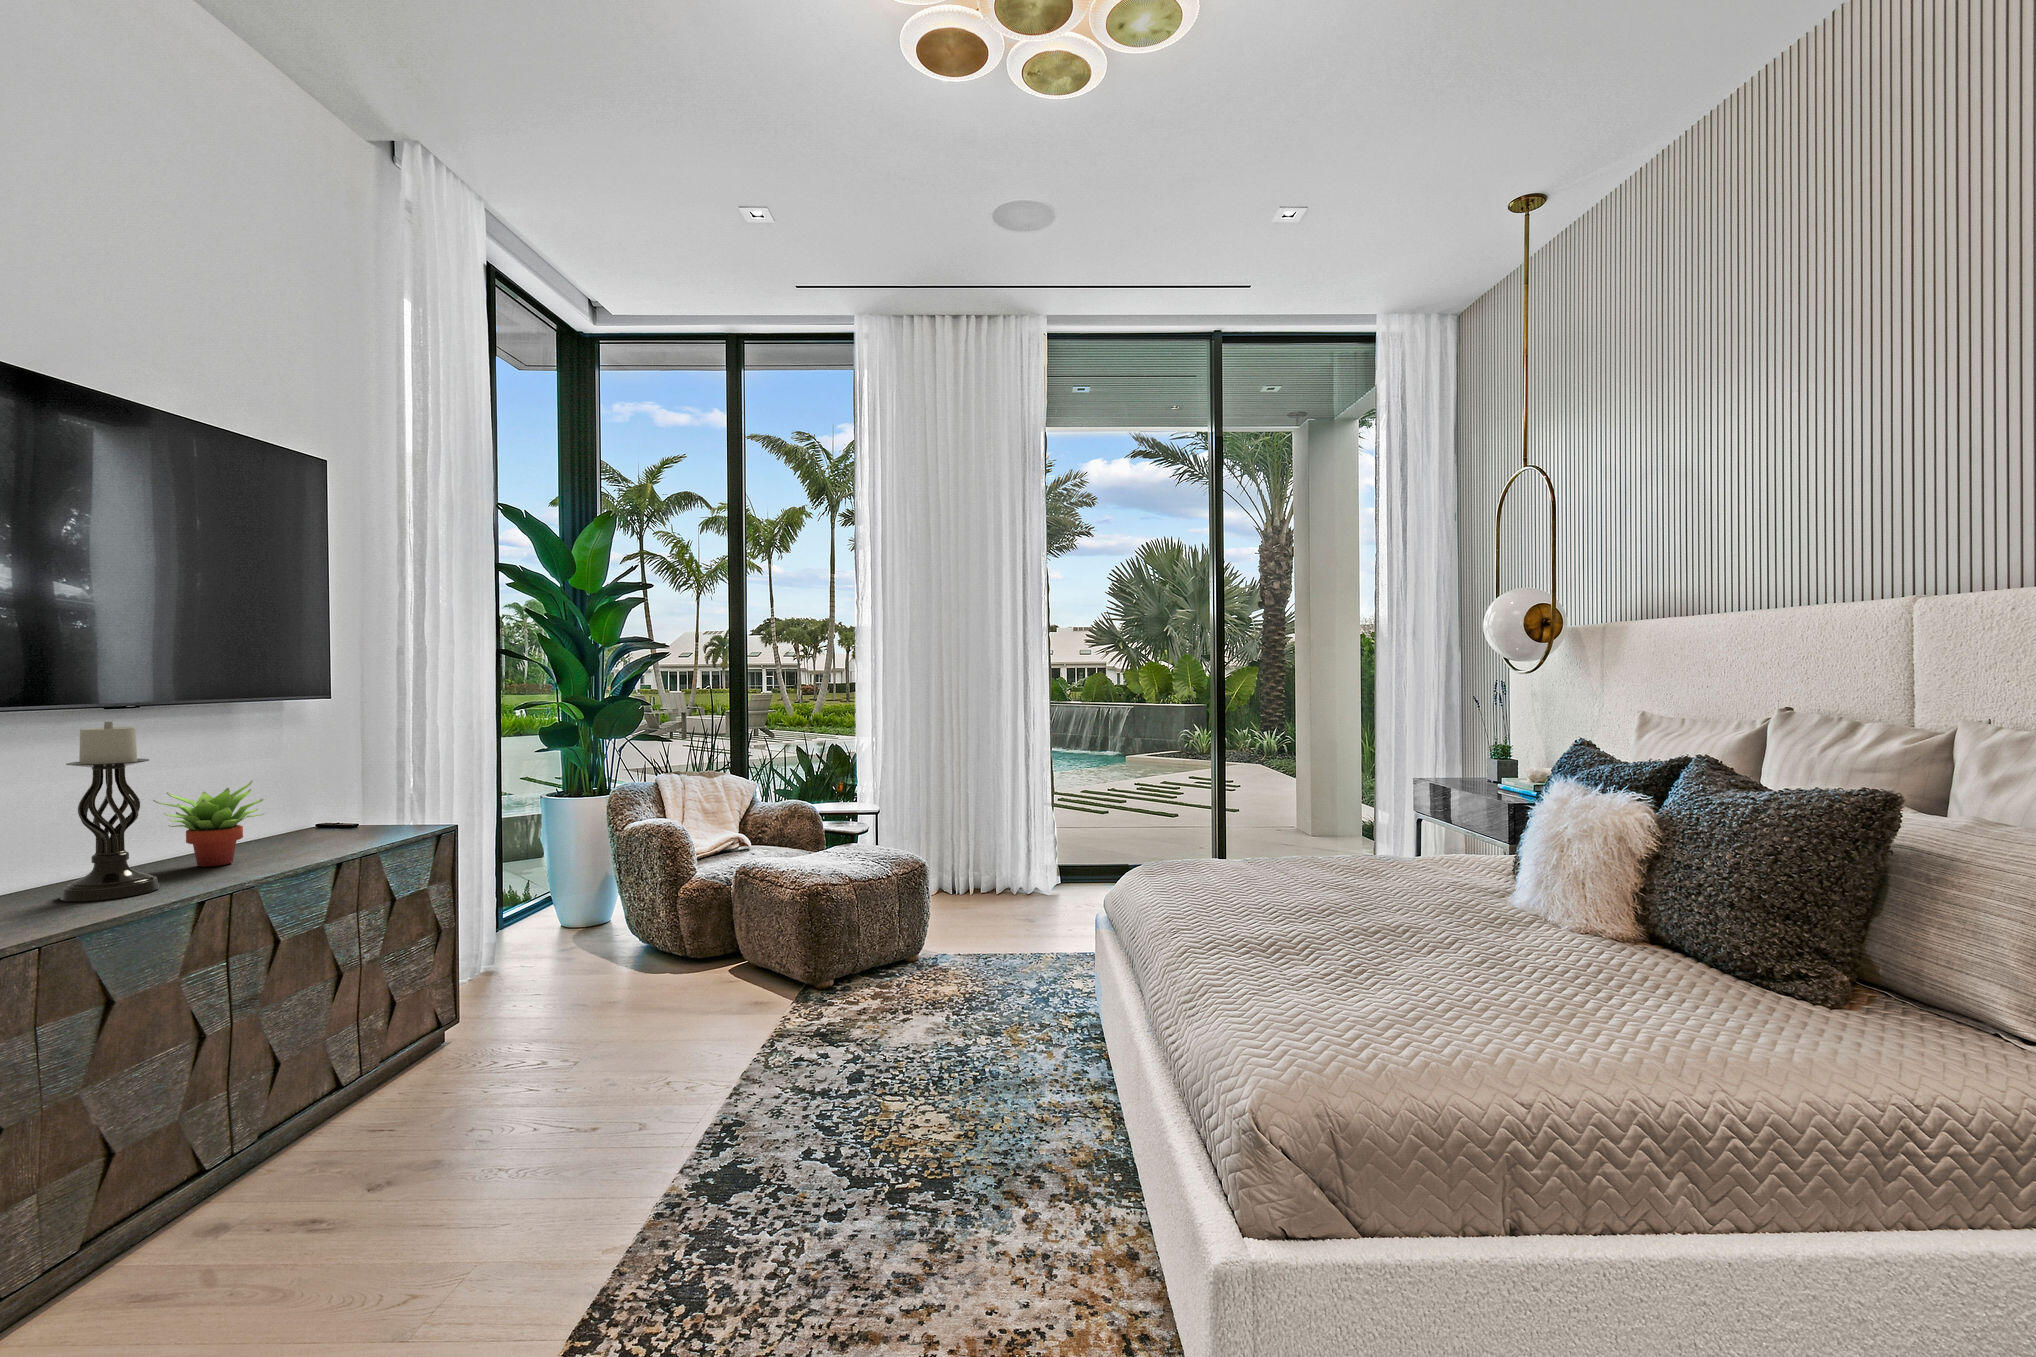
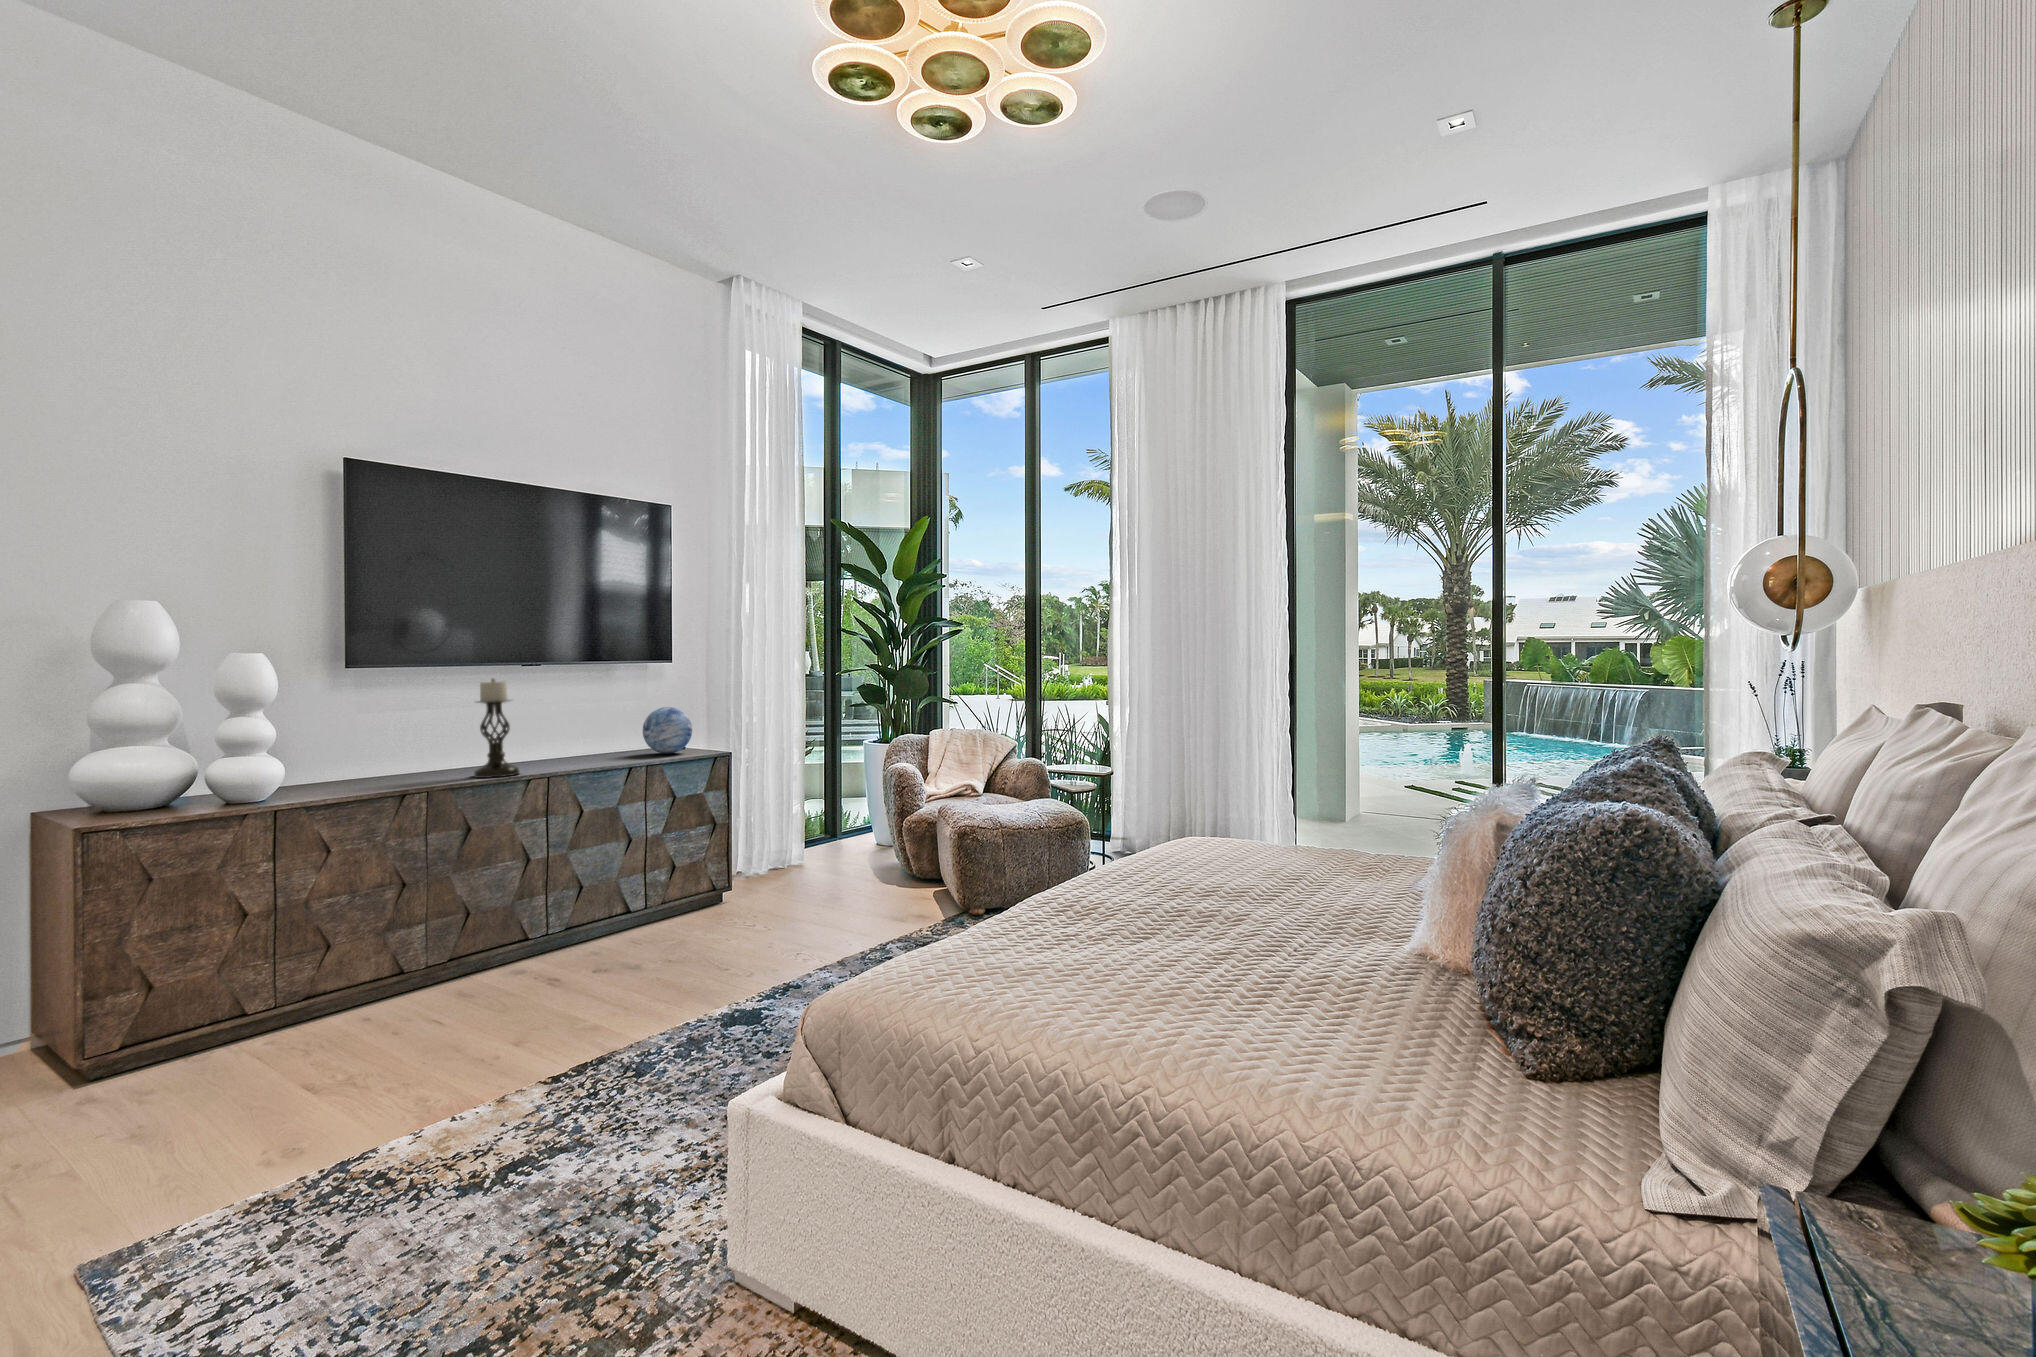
decorative orb: none [299,762,385,834] -> present [643,707,692,754]
succulent plant: present [153,781,264,867] -> none [537,716,598,766]

